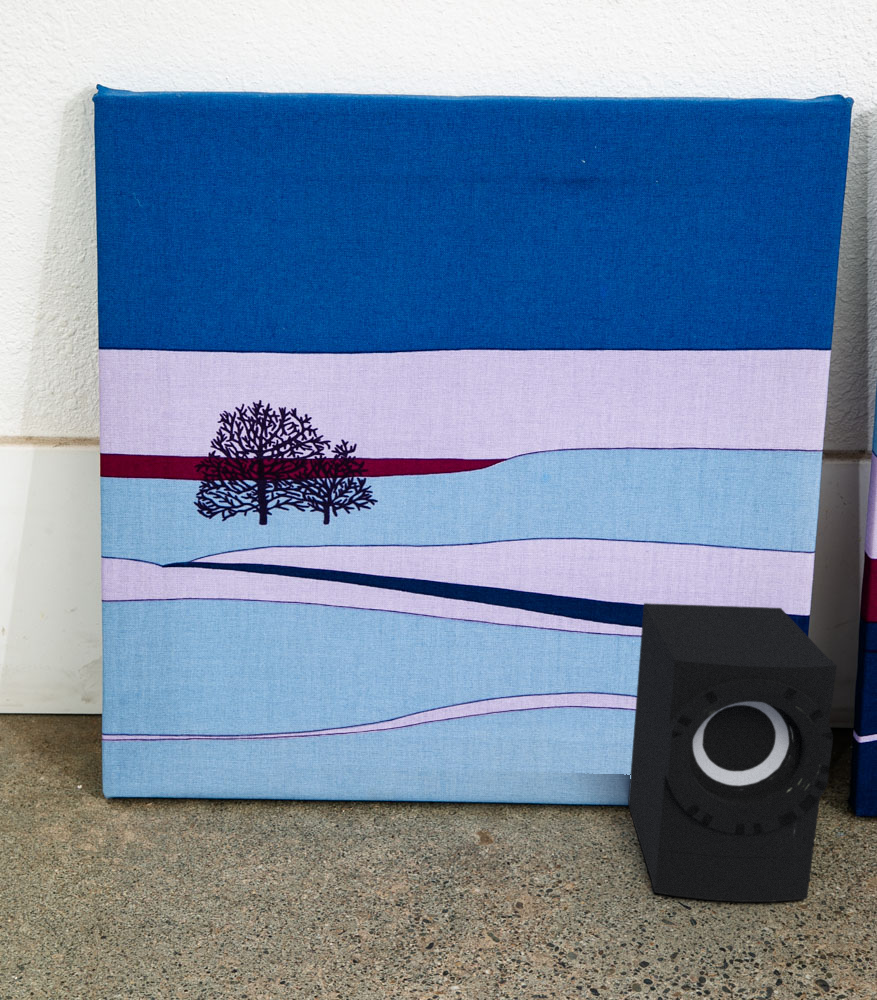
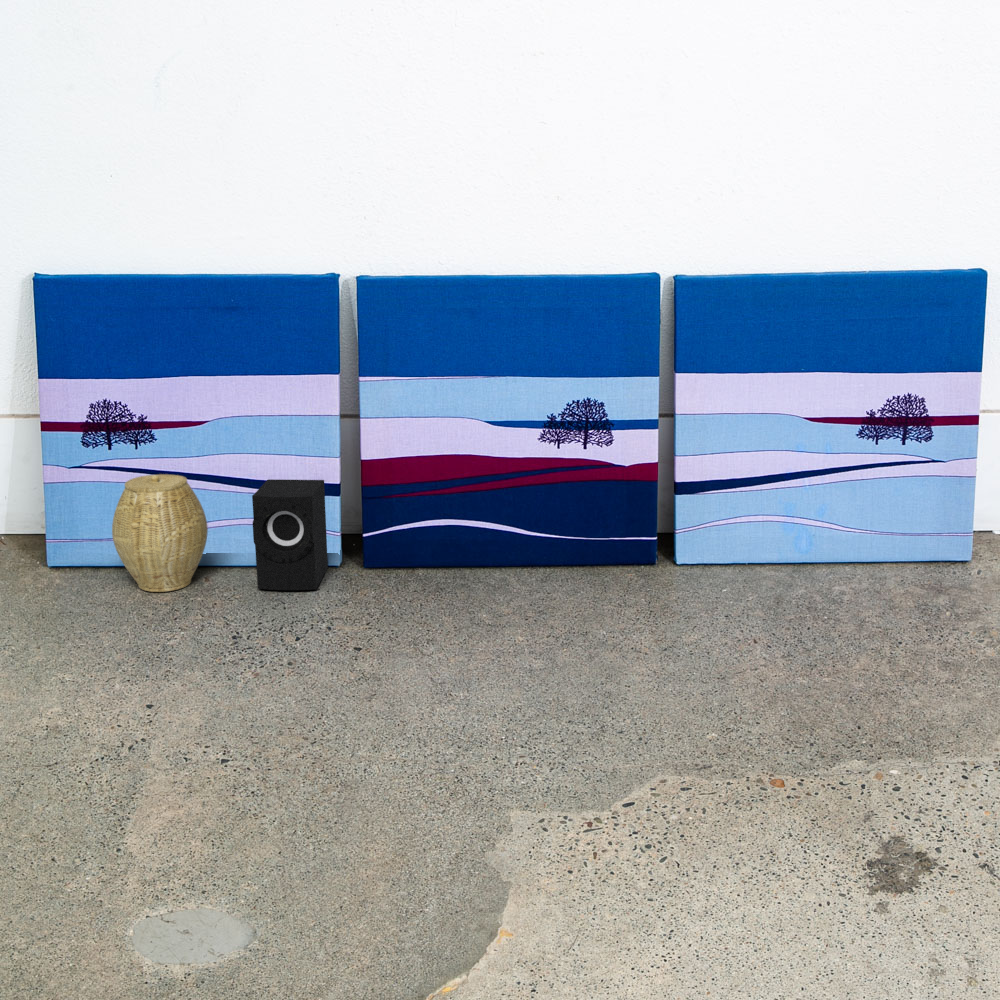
woven basket: none [287,589,520,901] -> present [112,474,208,592]

